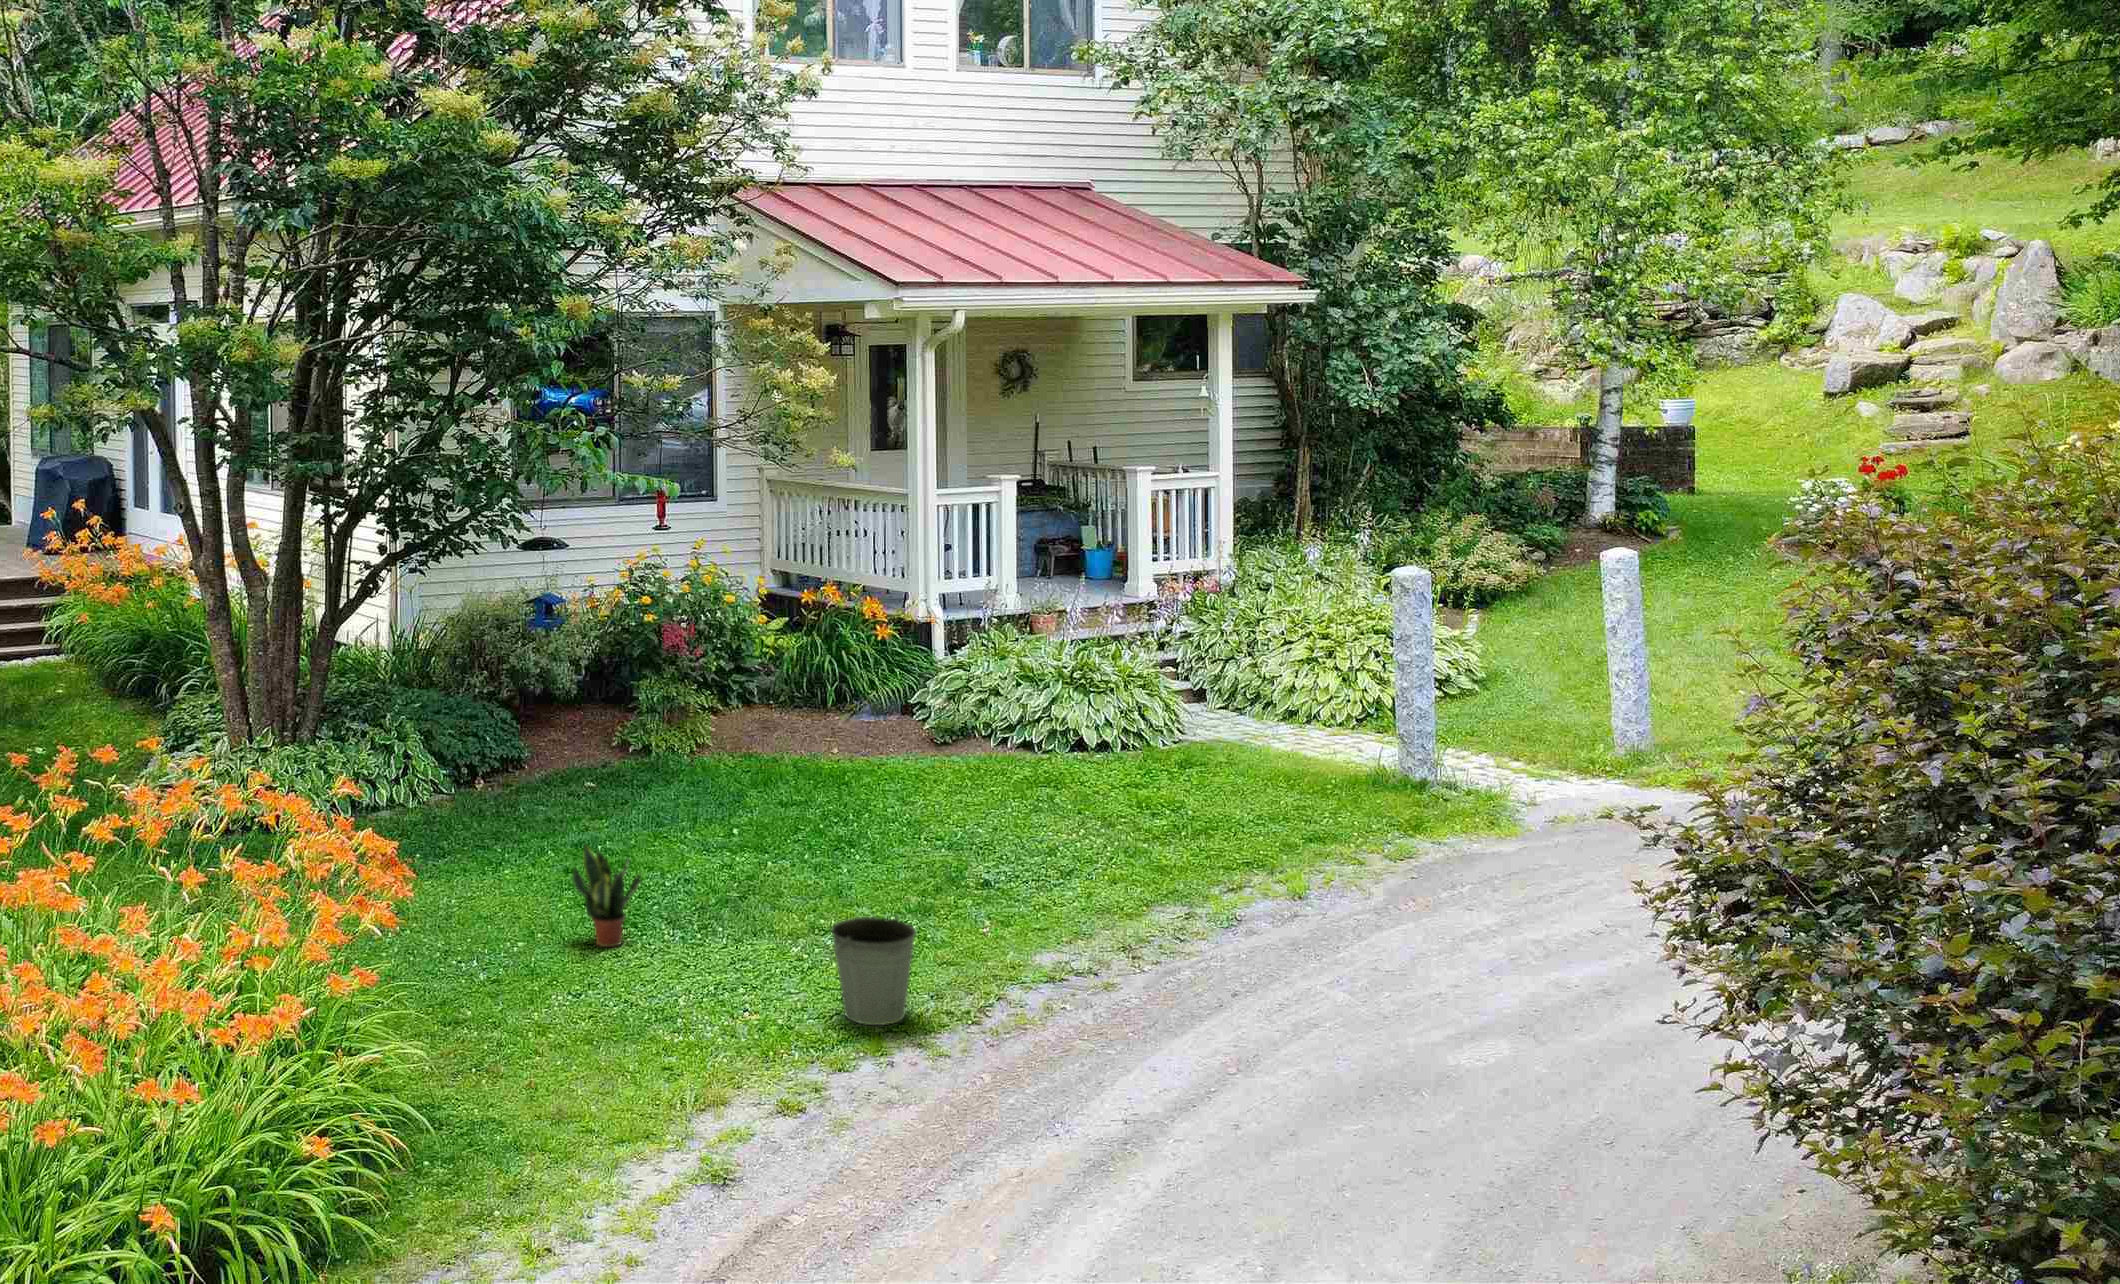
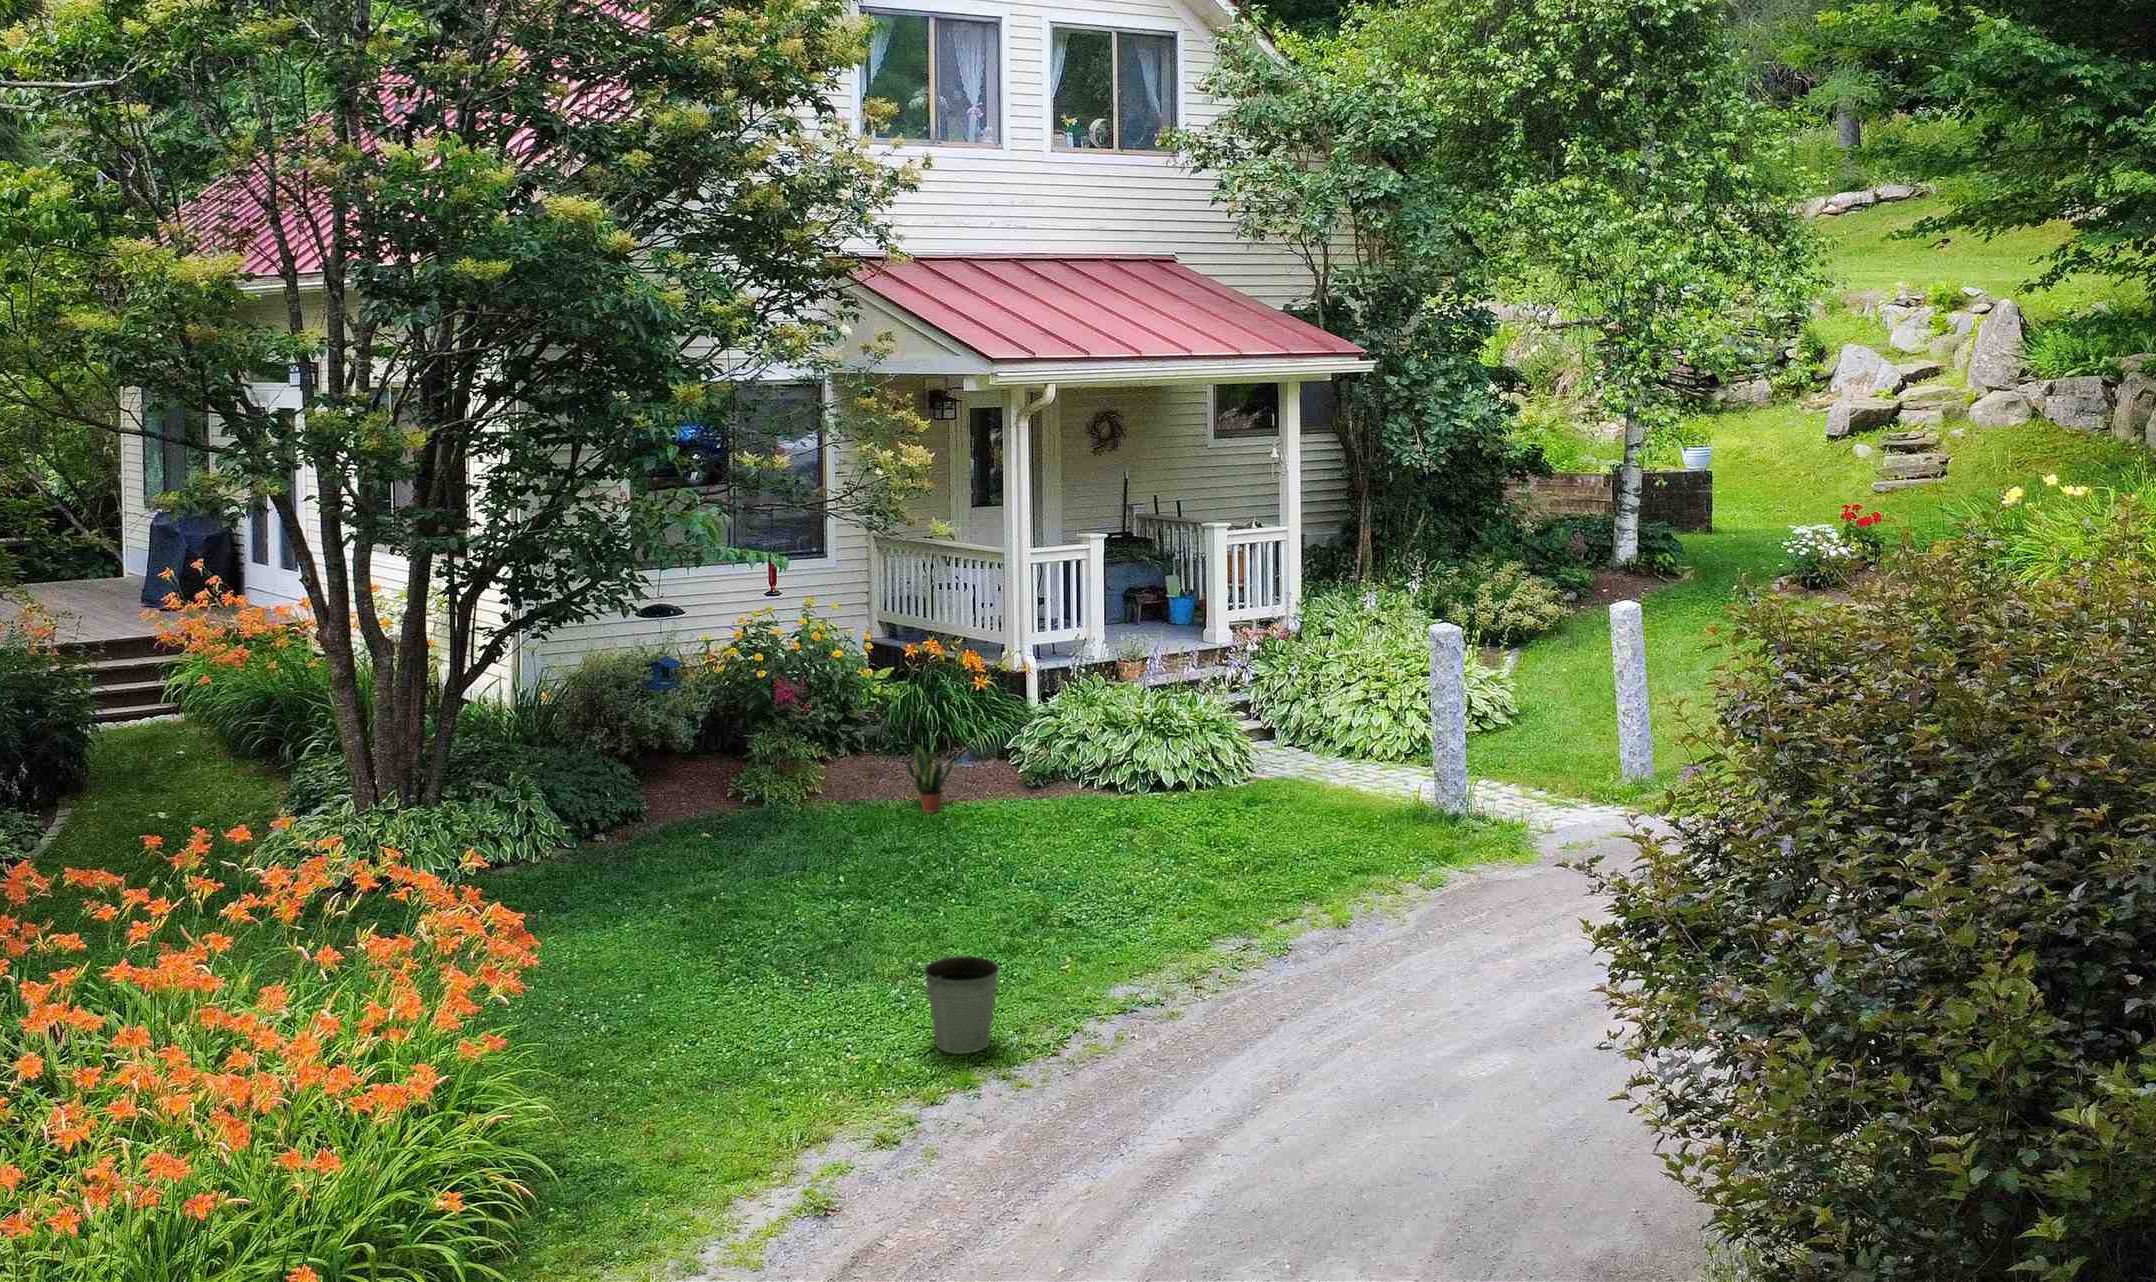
potted plant: present [573,844,641,947] -> present [907,745,953,813]

